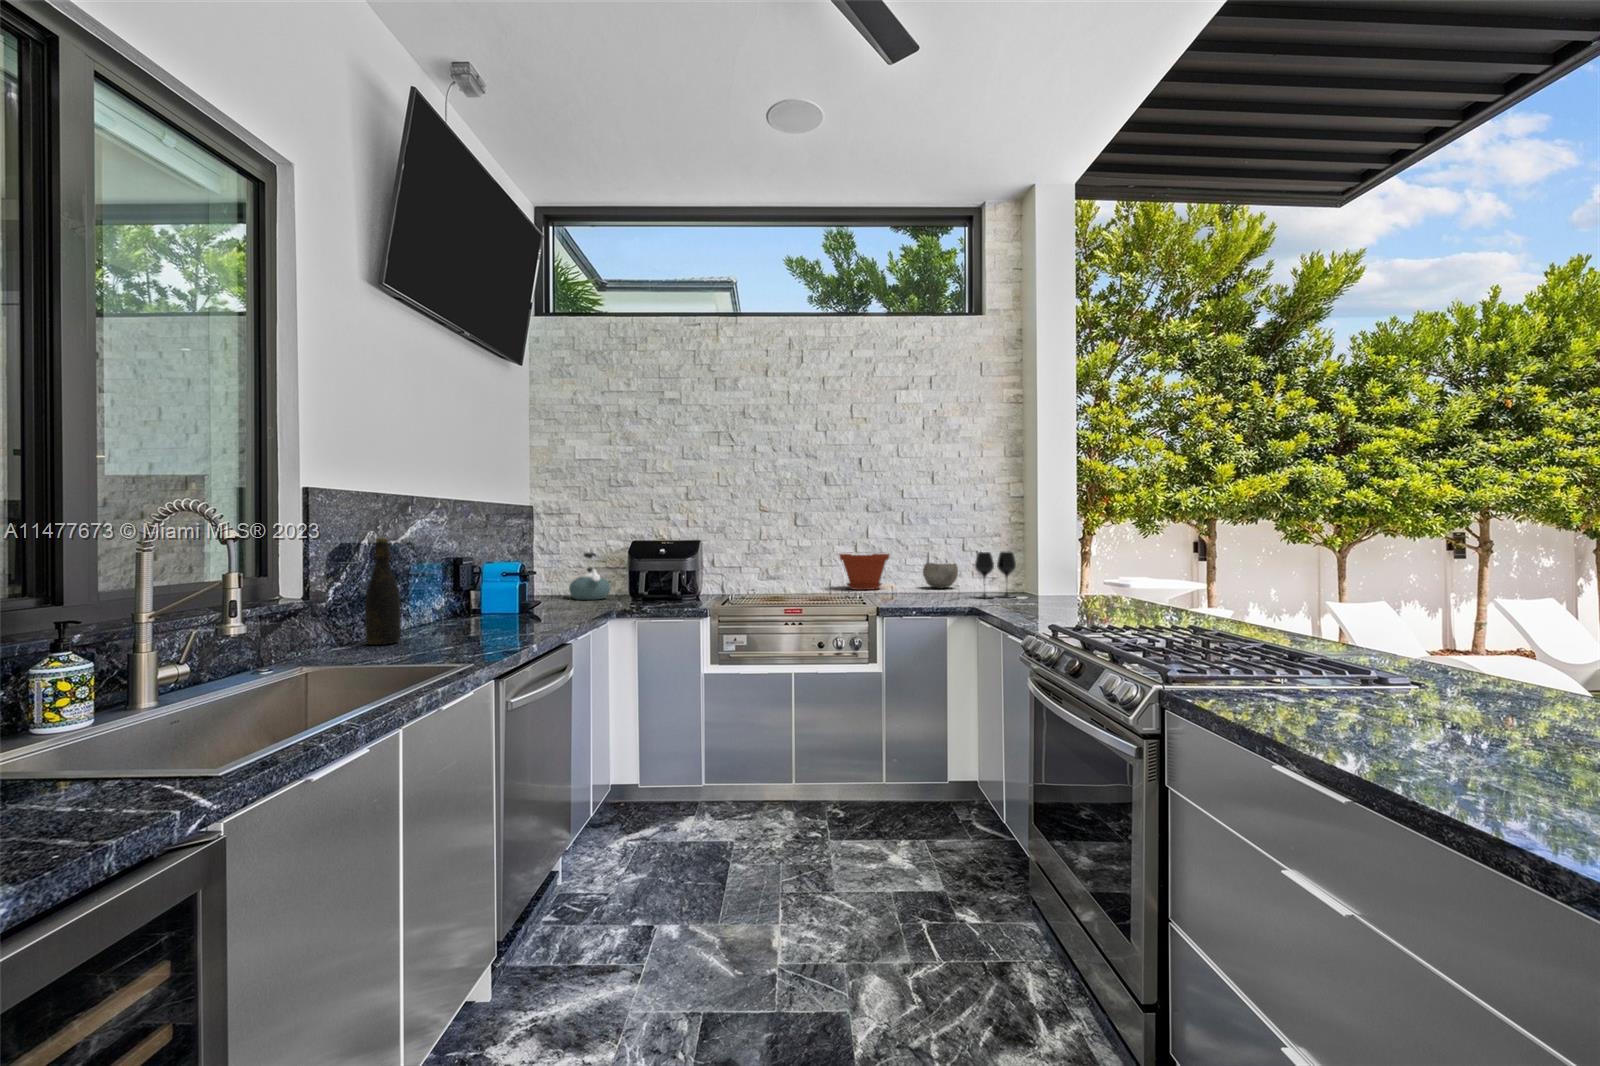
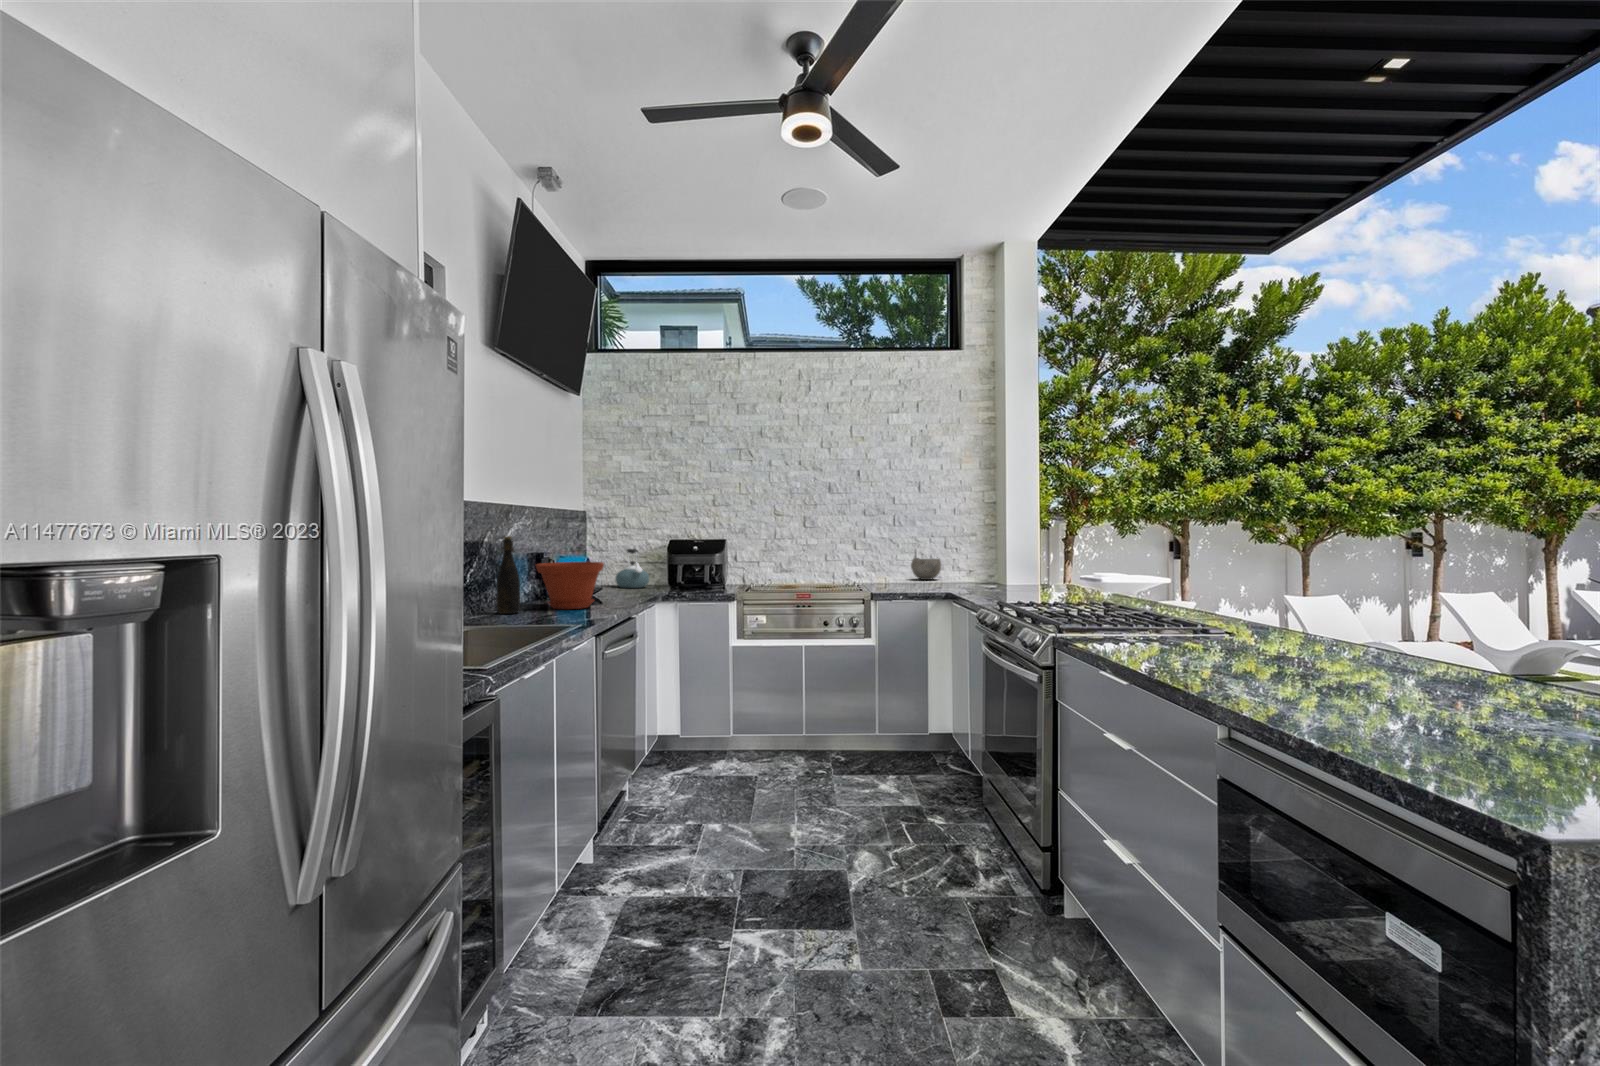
wine glass: present [975,552,1016,598] -> none [952,549,987,587]
plant pot: present [839,554,890,590] -> present [536,562,604,609]

